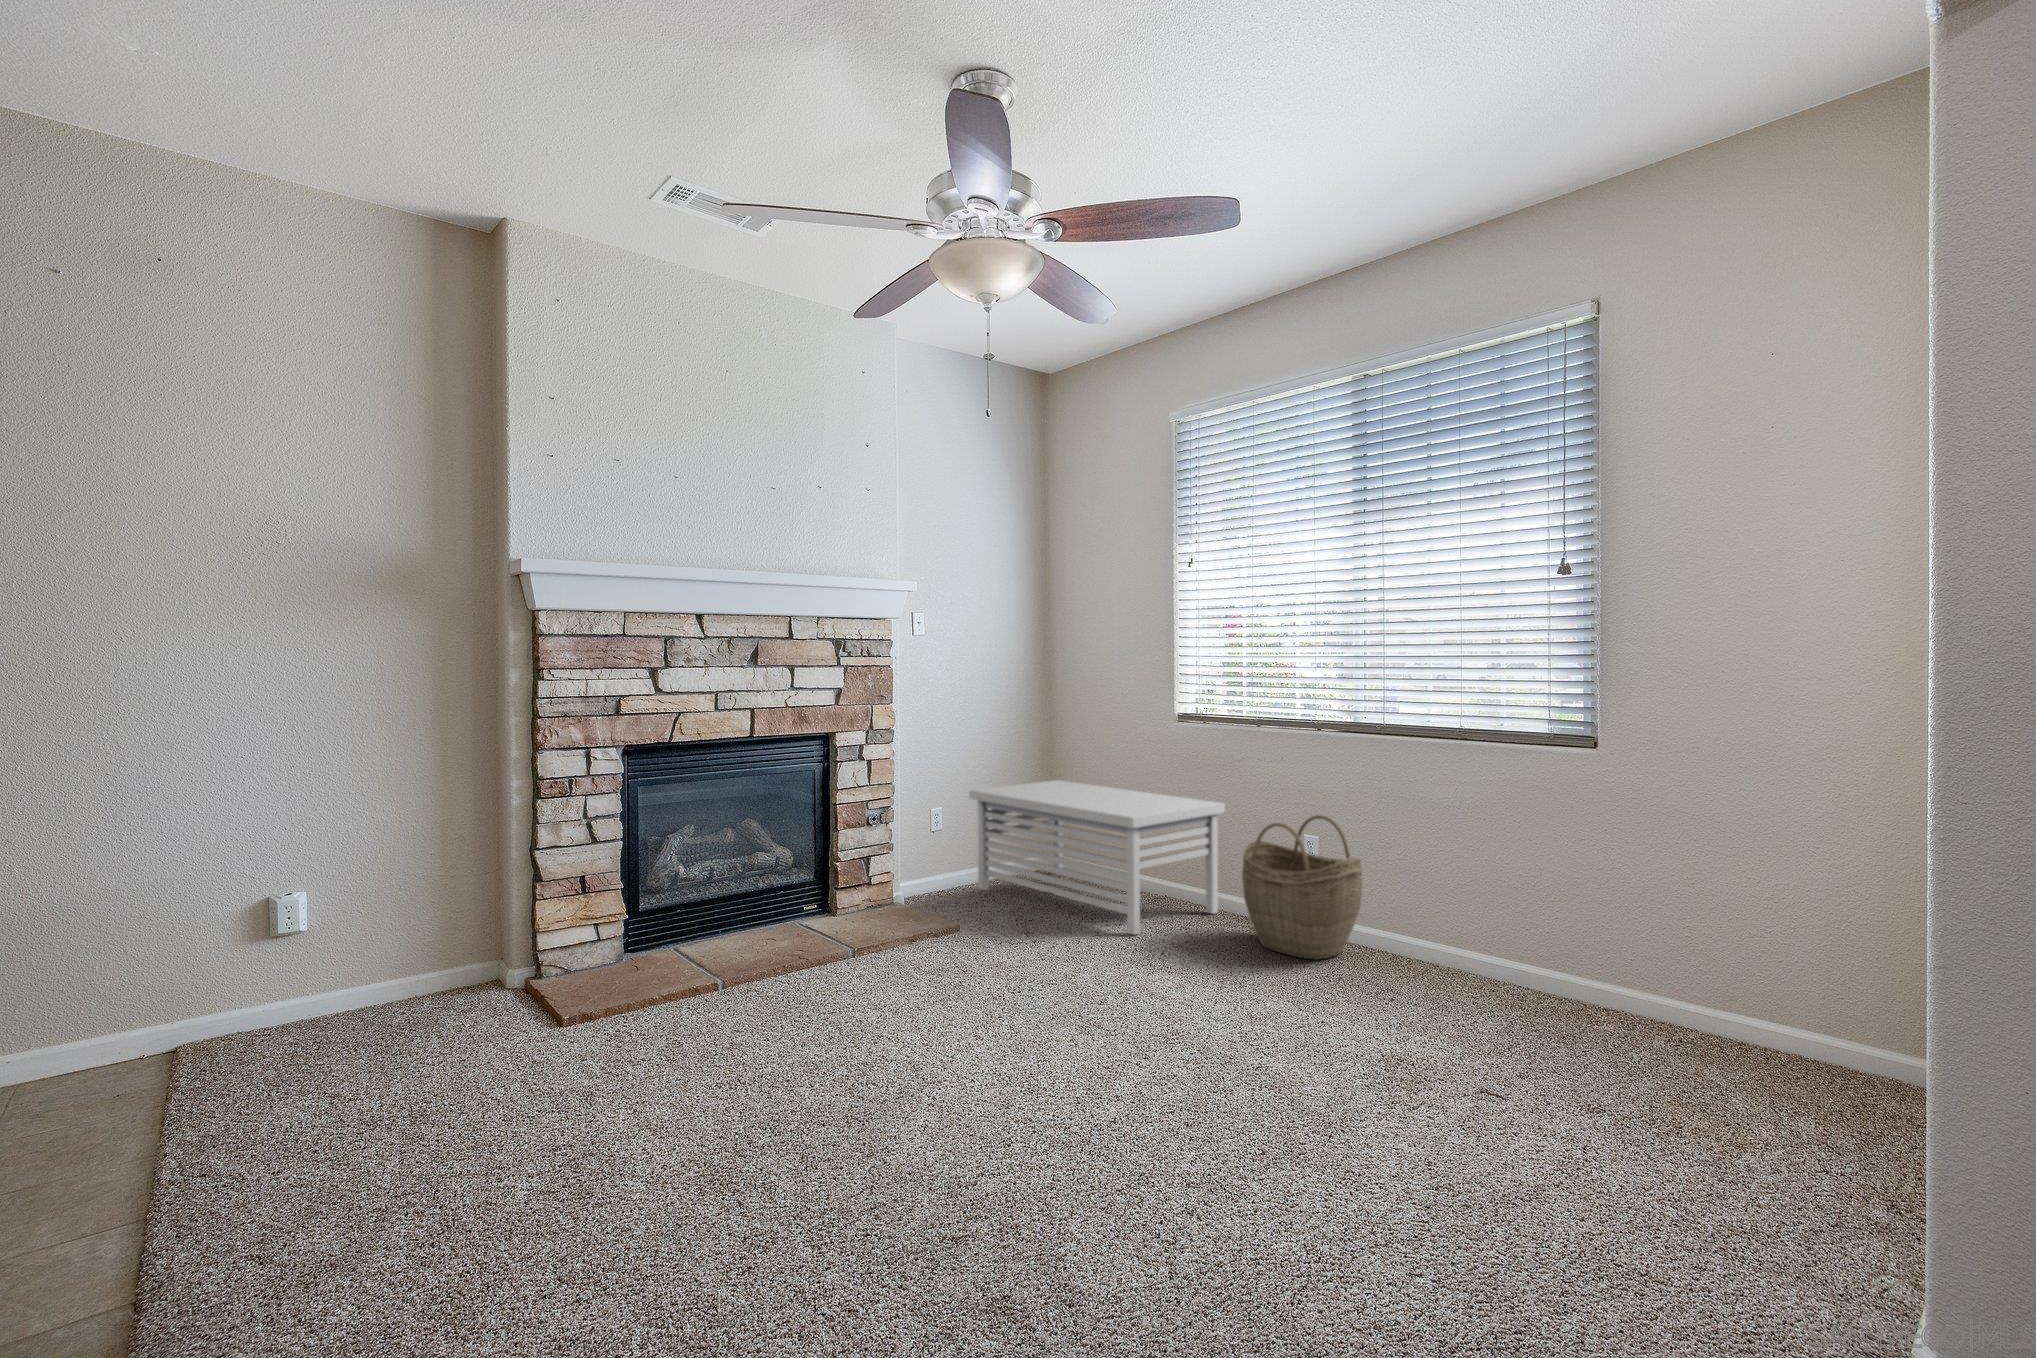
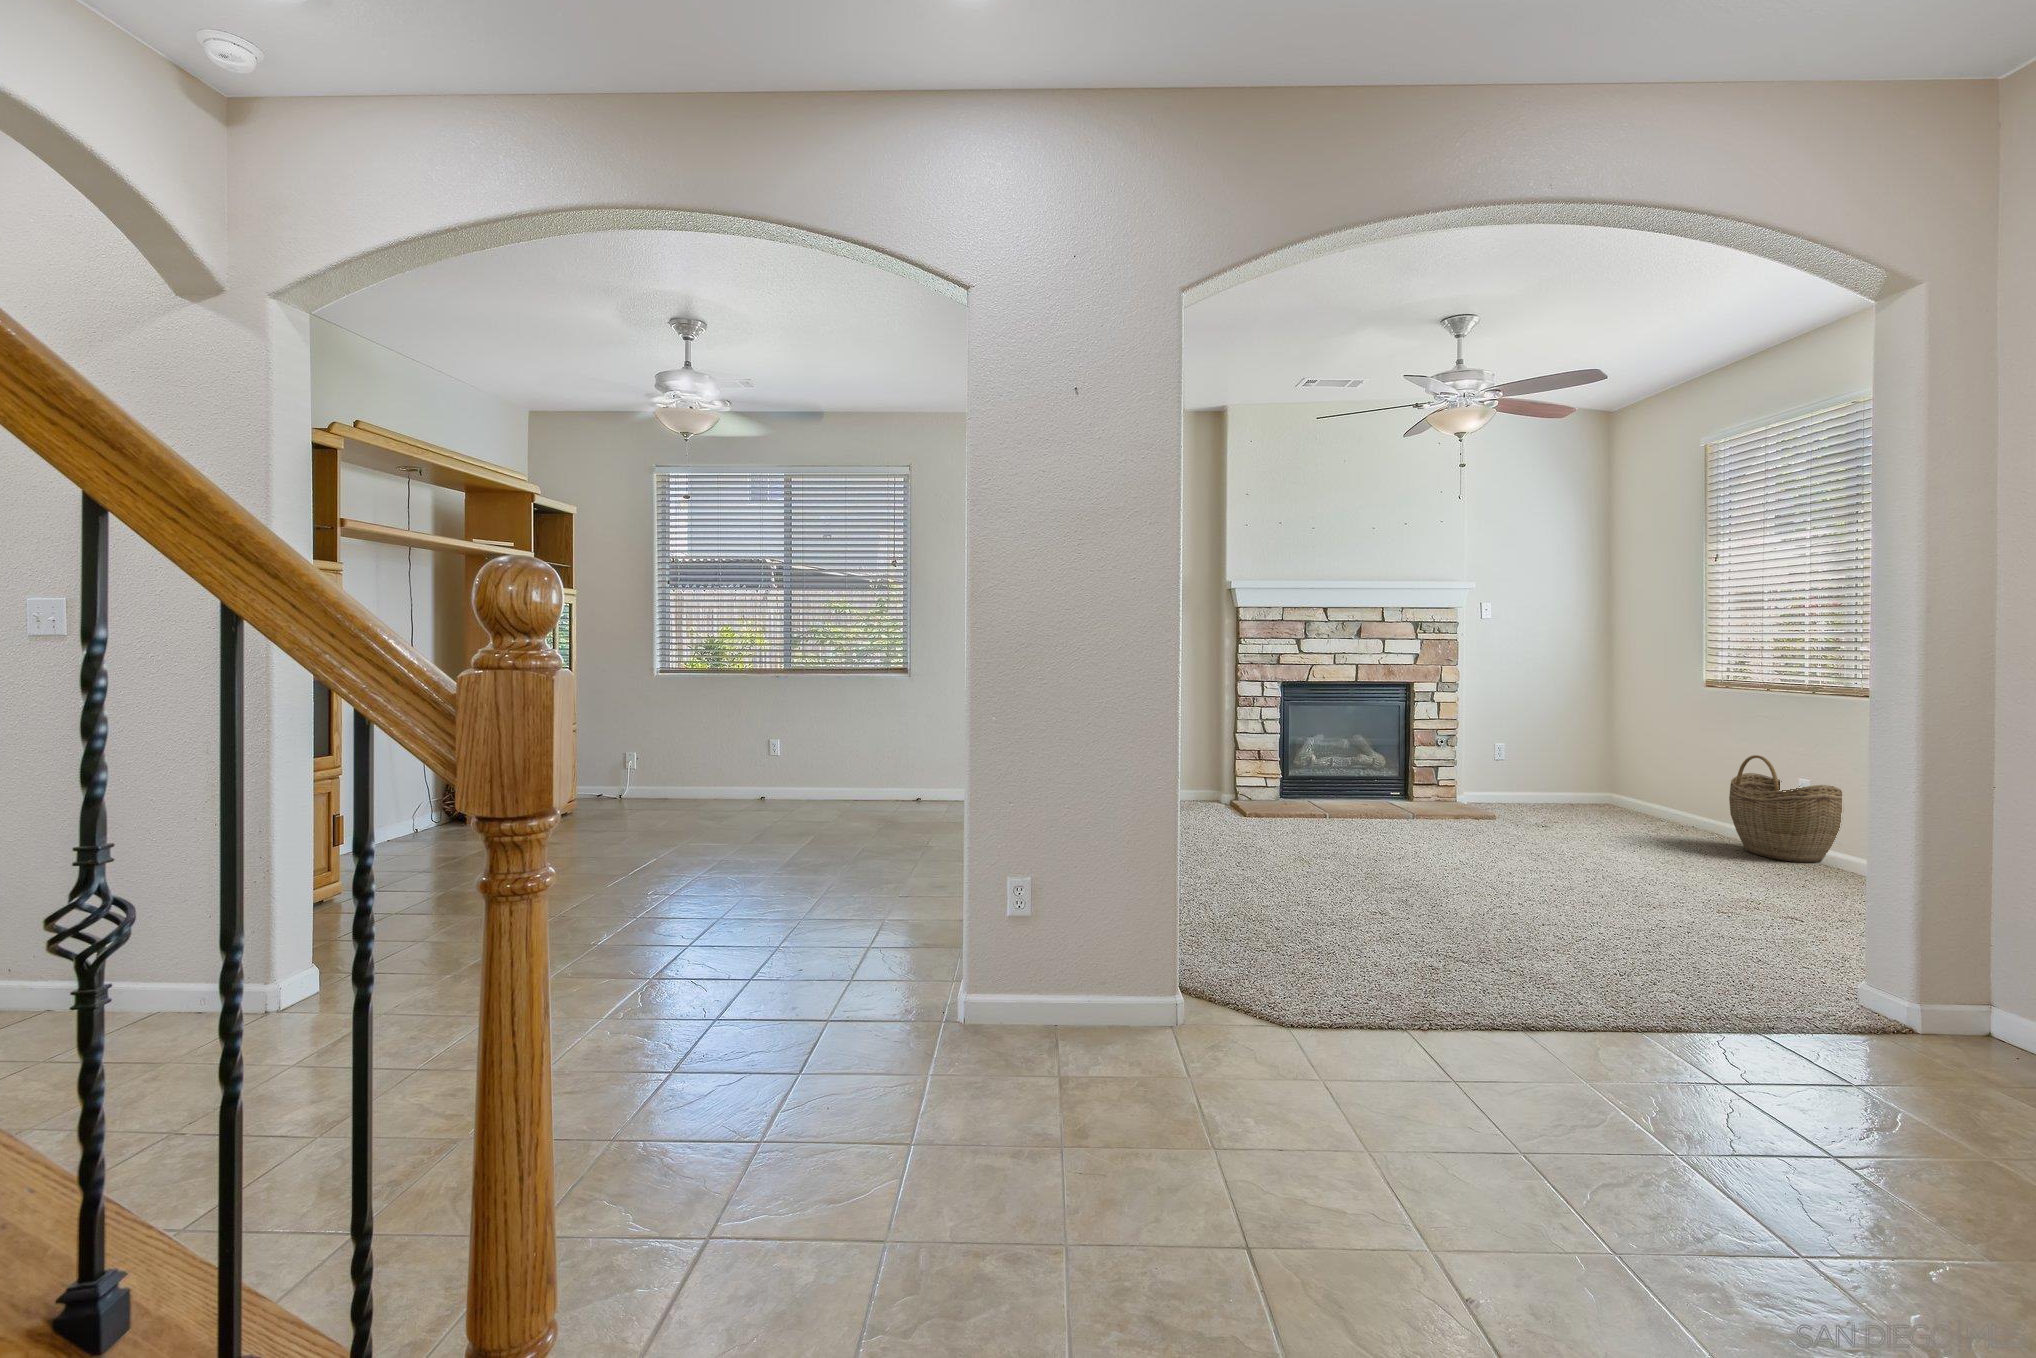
storage bench: present [969,780,1225,935] -> none [1522,731,1739,834]

